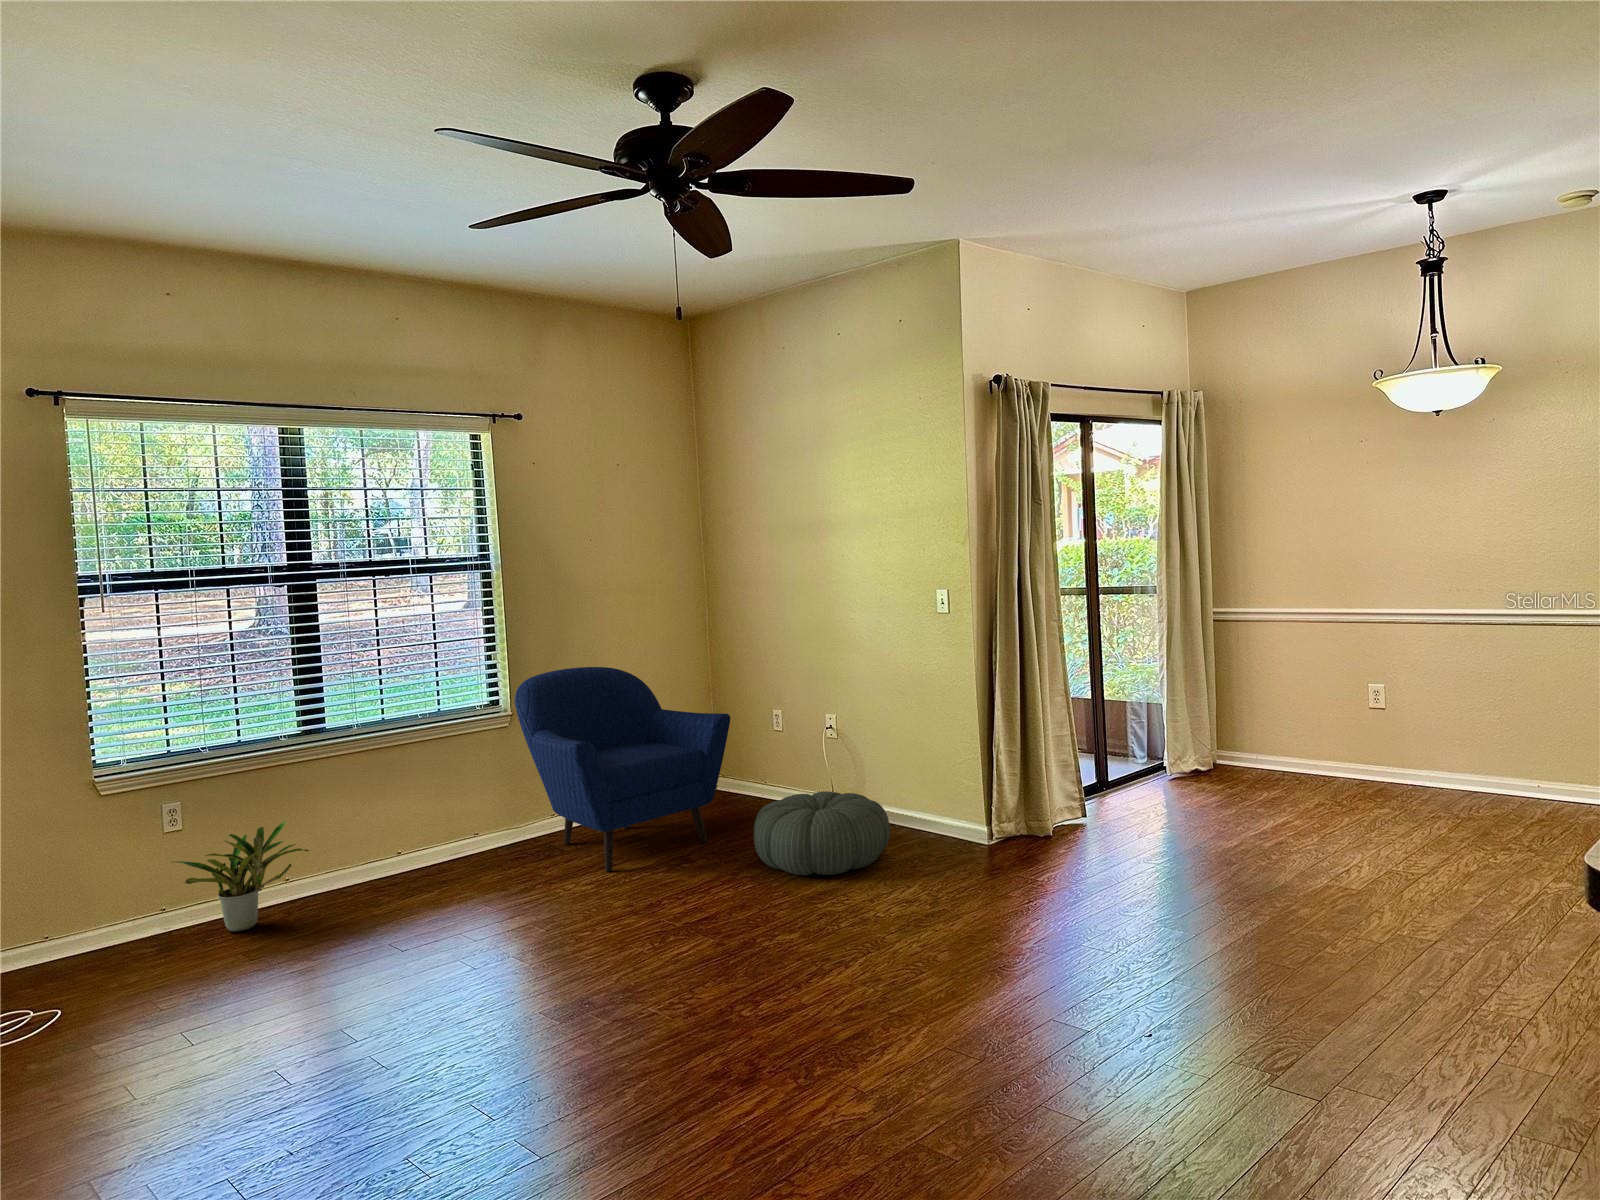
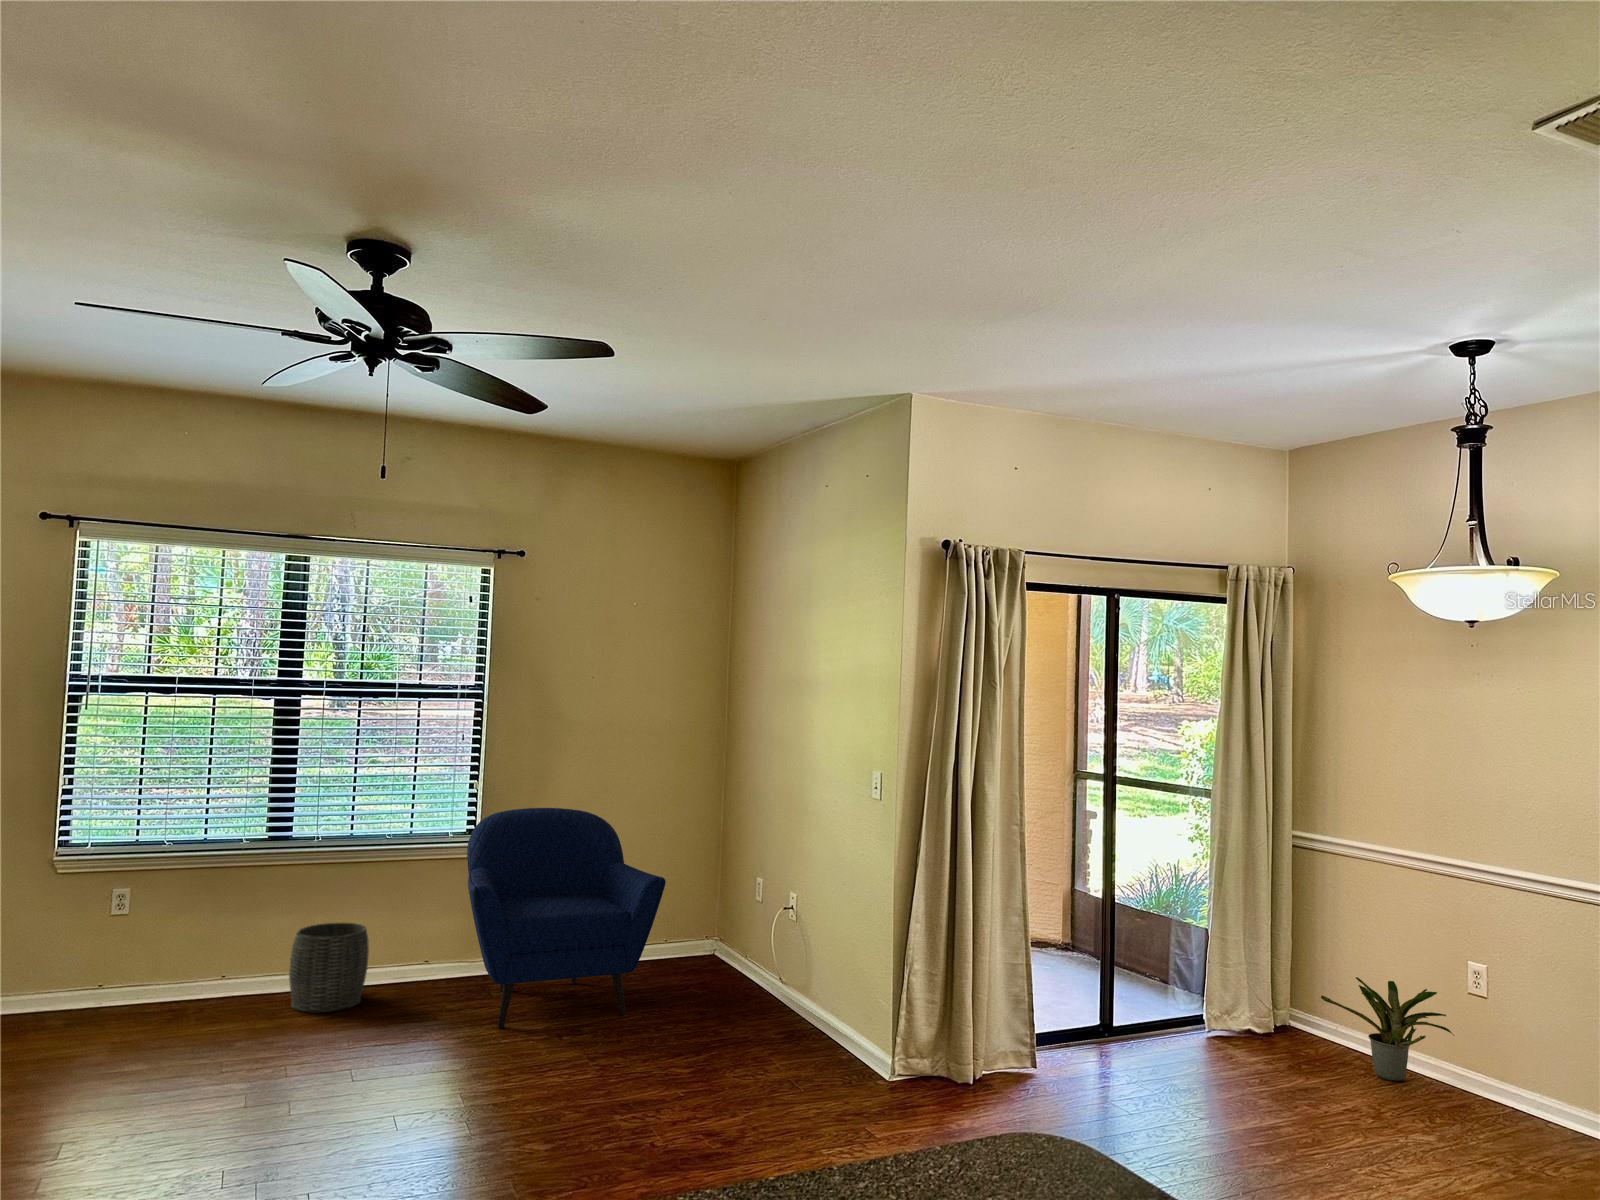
pouf: present [754,791,890,875] -> none [631,979,784,1080]
woven basket: none [364,804,442,895] -> present [289,923,369,1013]
potted plant: present [176,820,309,932] -> present [1321,977,1452,1081]

